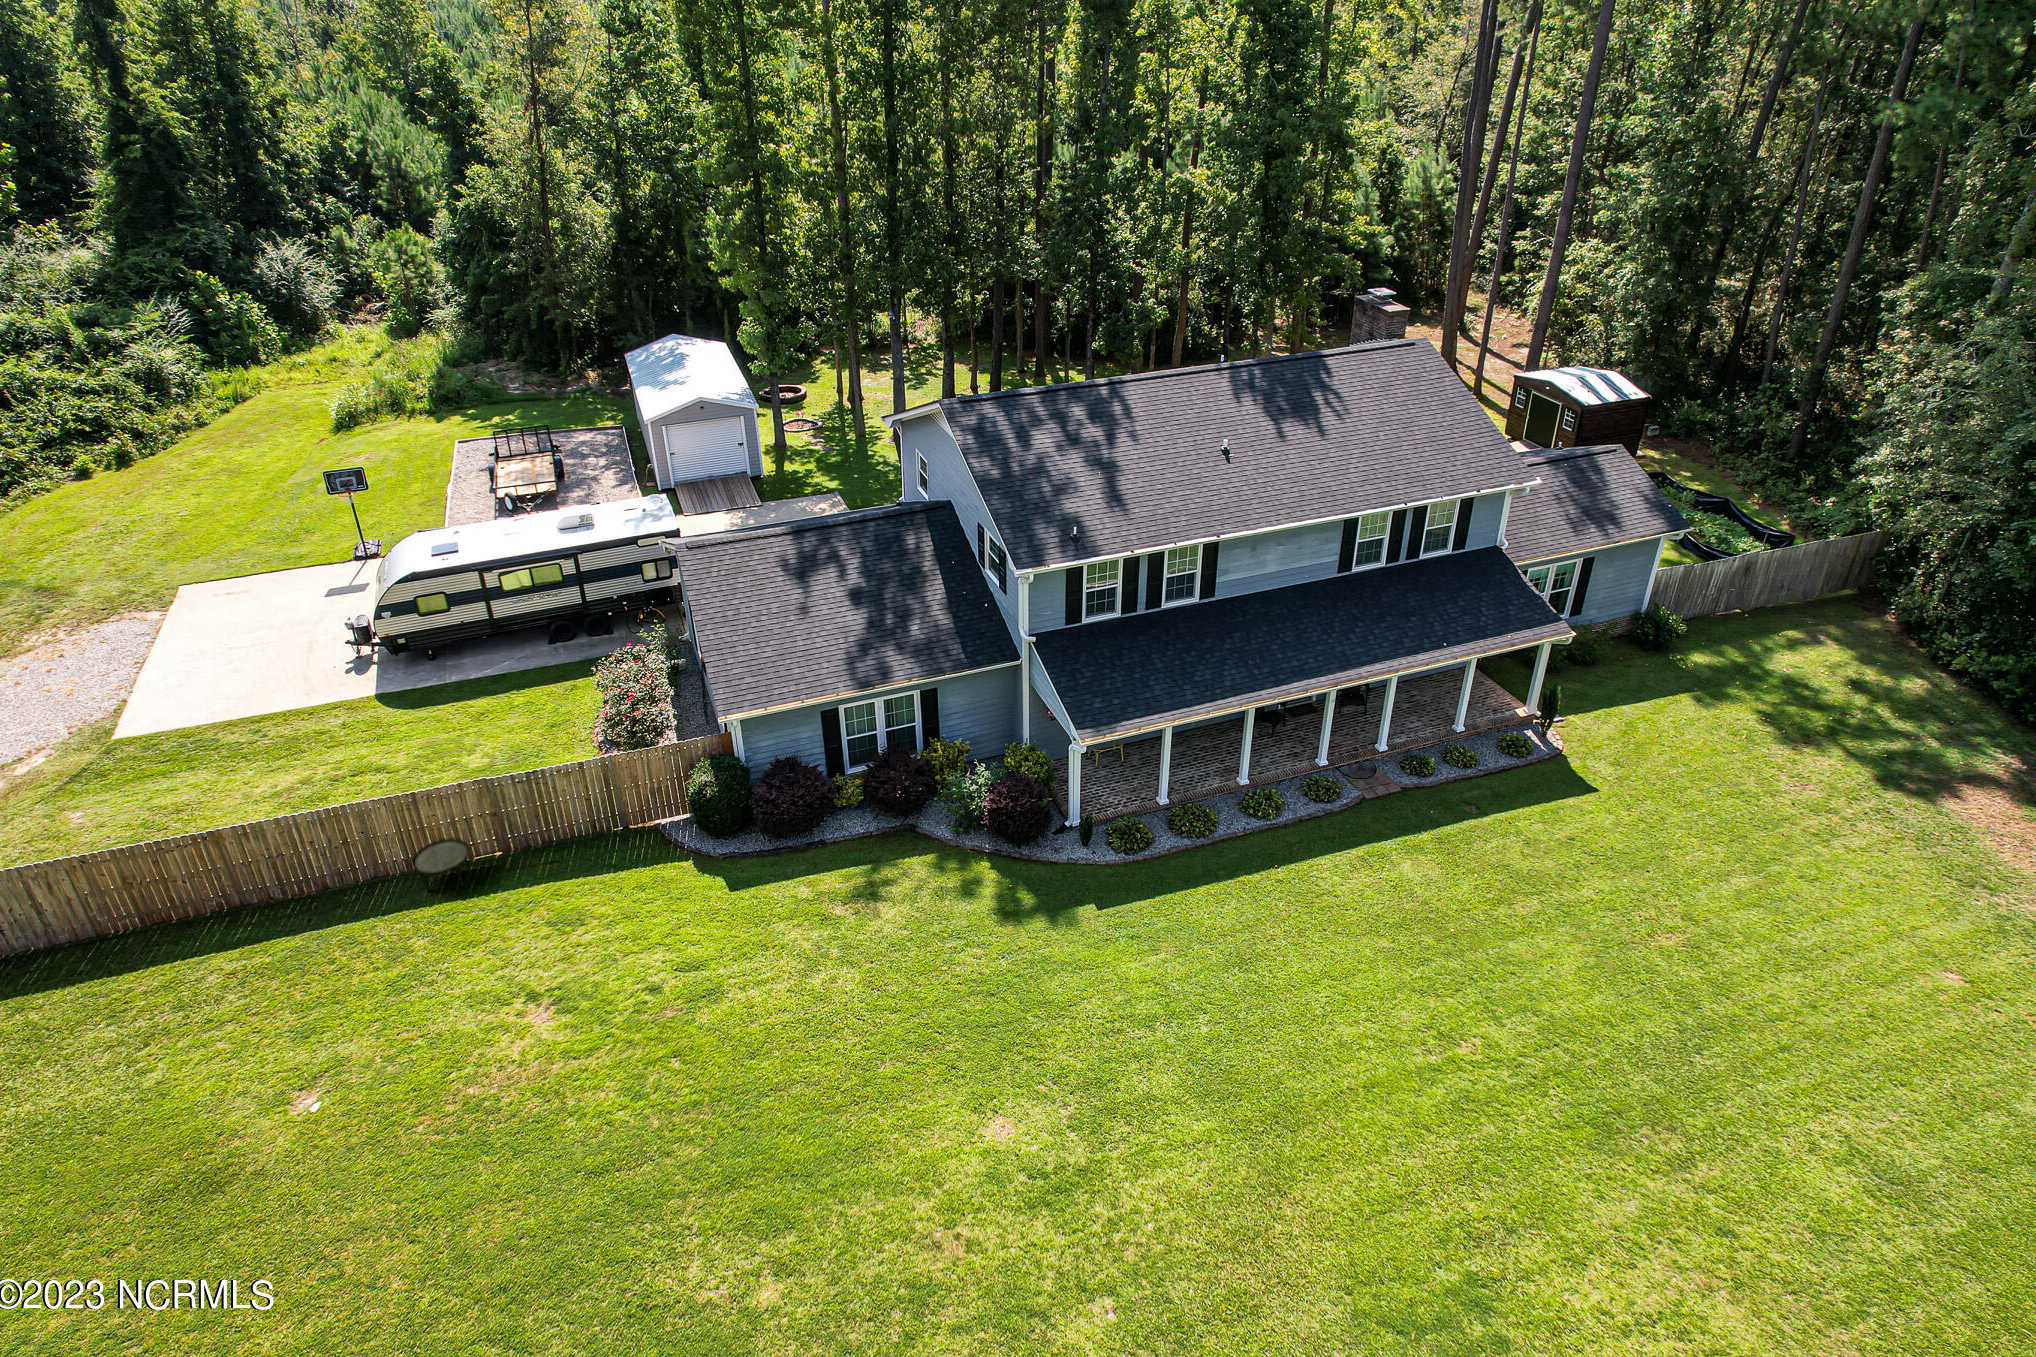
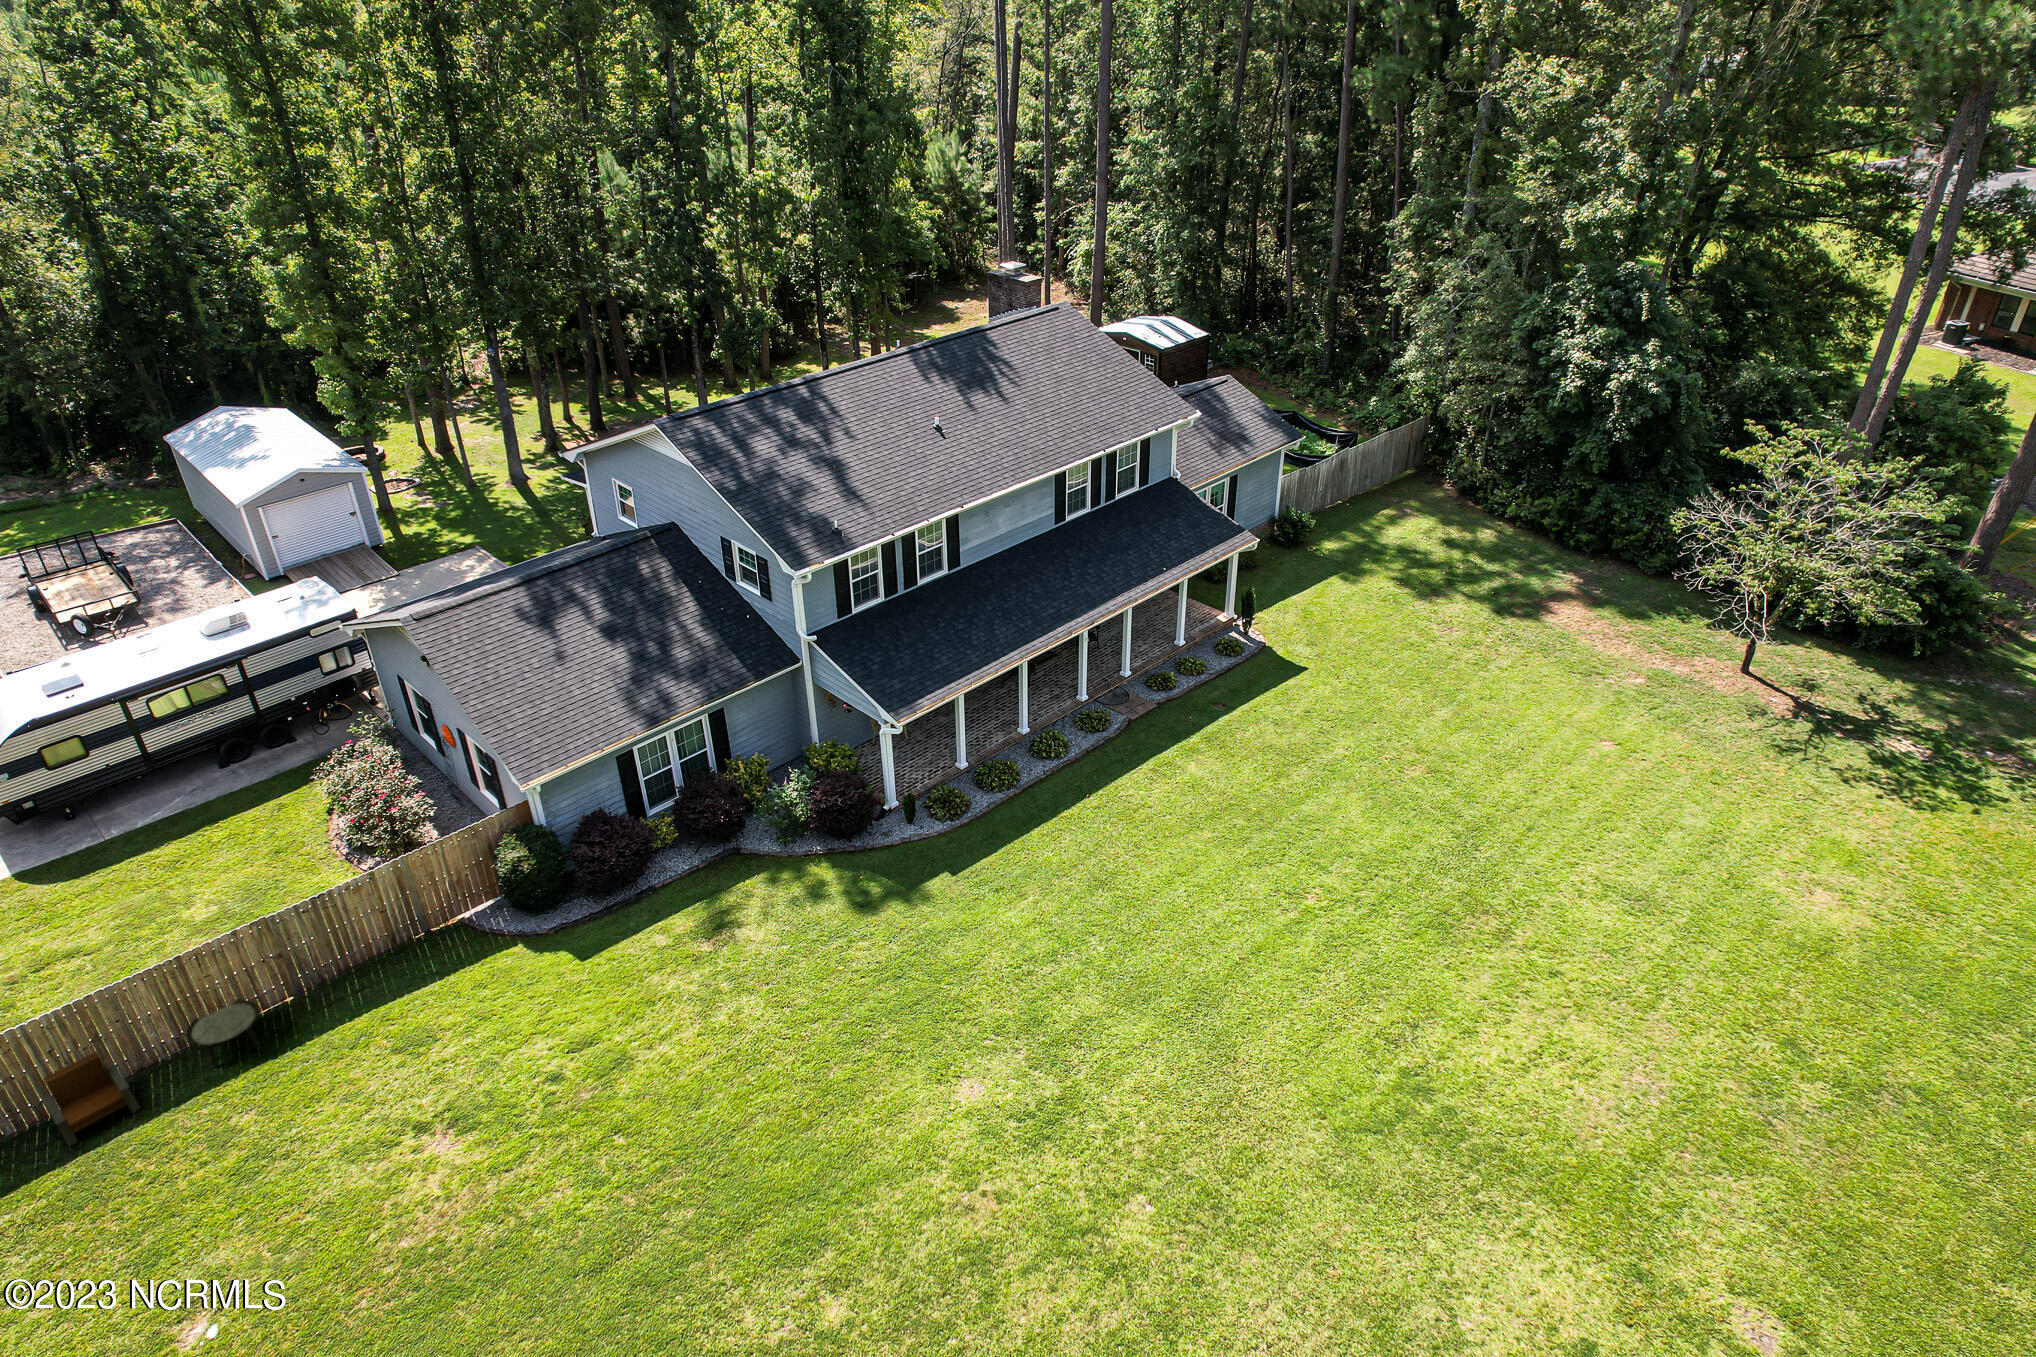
lounge chair: none [297,851,367,922] -> present [43,1052,140,1146]

